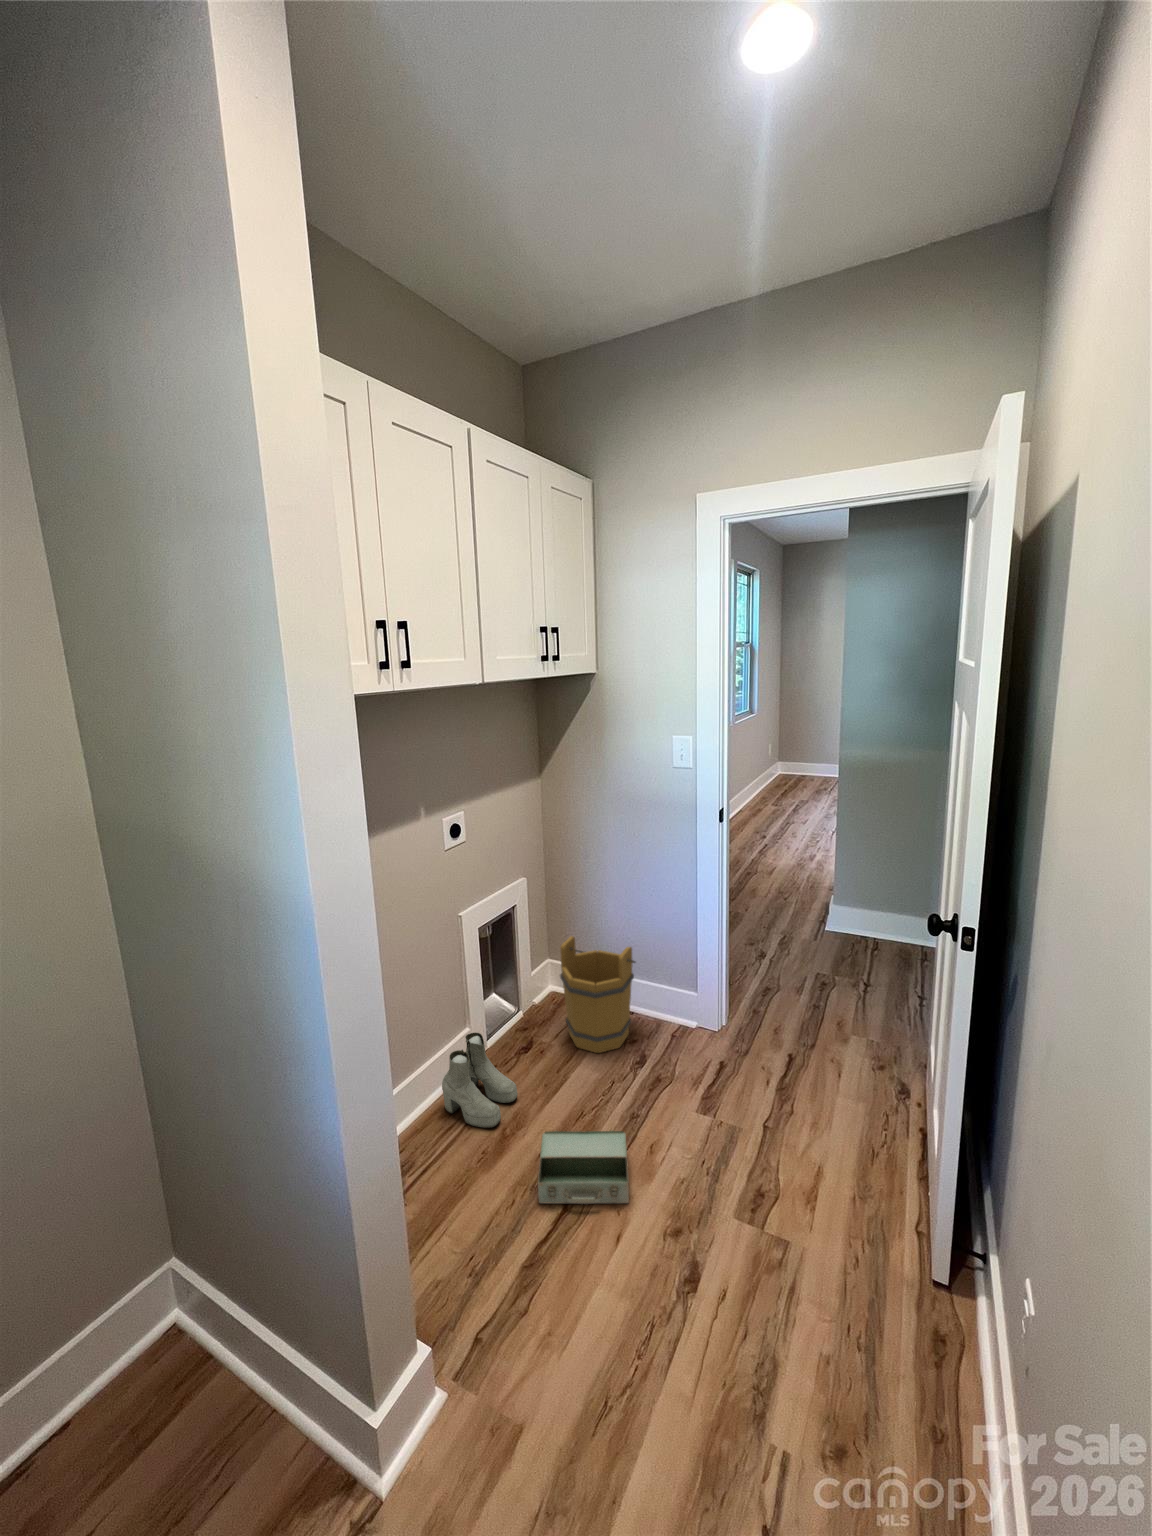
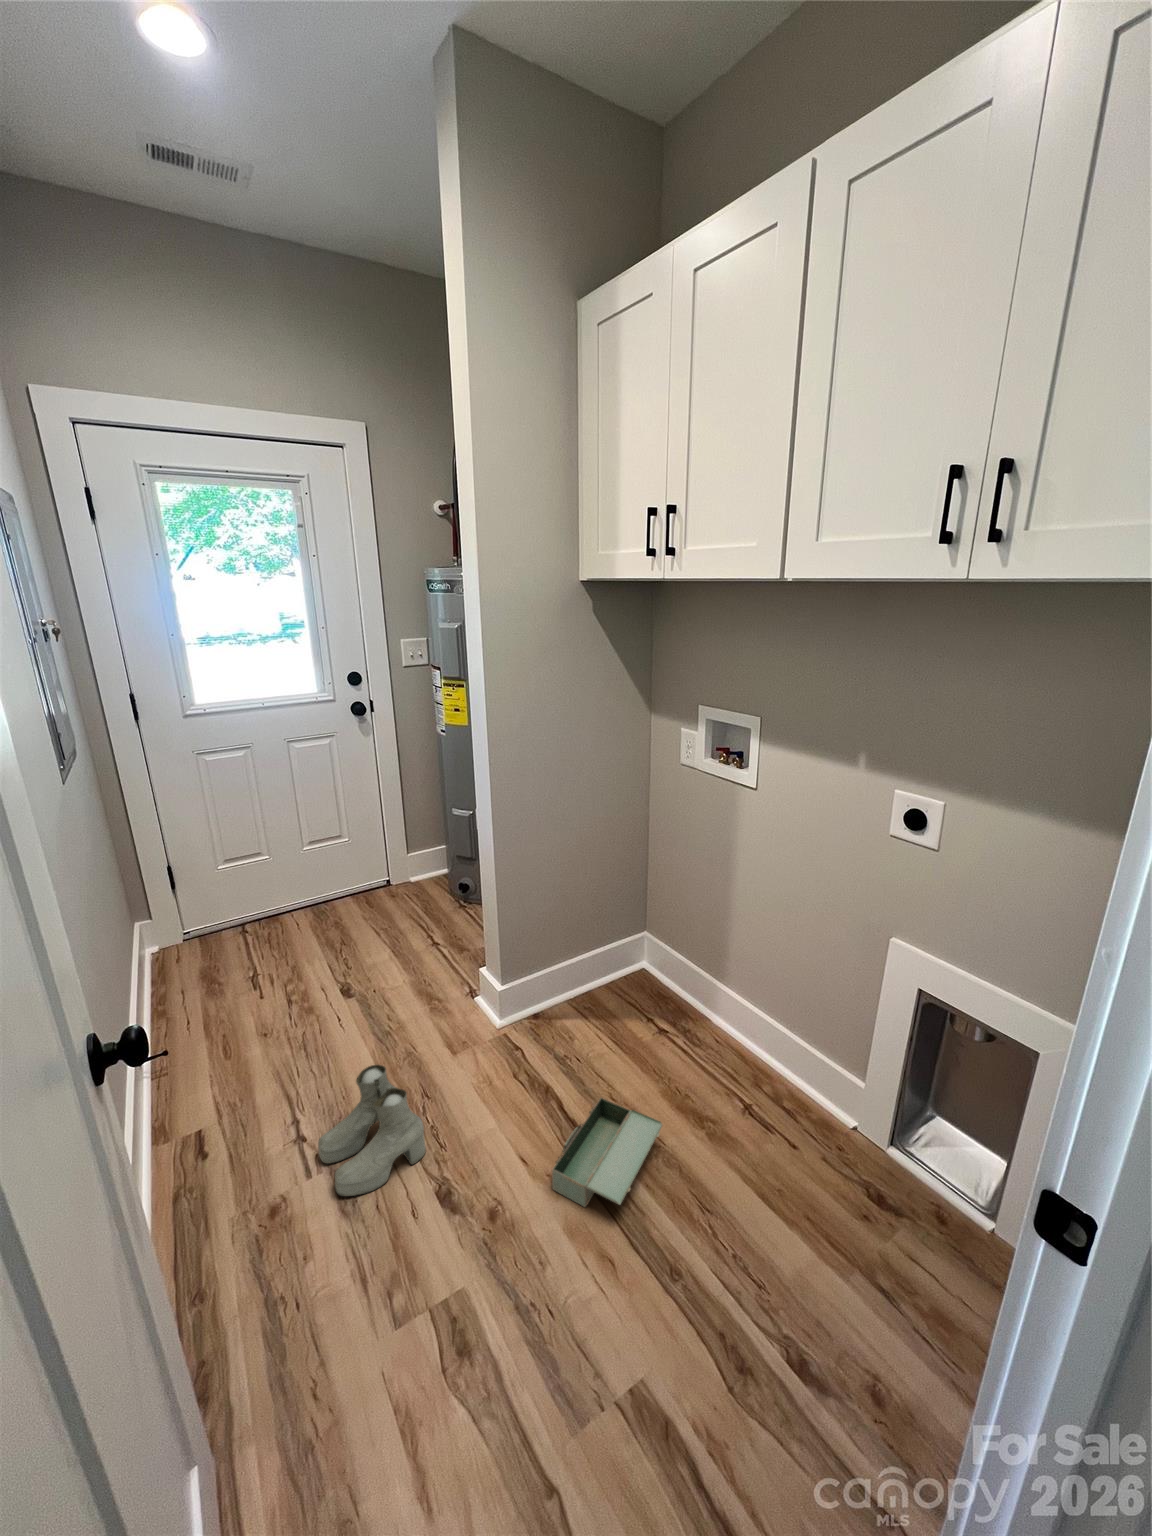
bucket: present [560,936,635,1053] -> none [842,1139,1043,1411]
boots: present [442,1033,518,1128] -> present [318,1065,426,1196]

